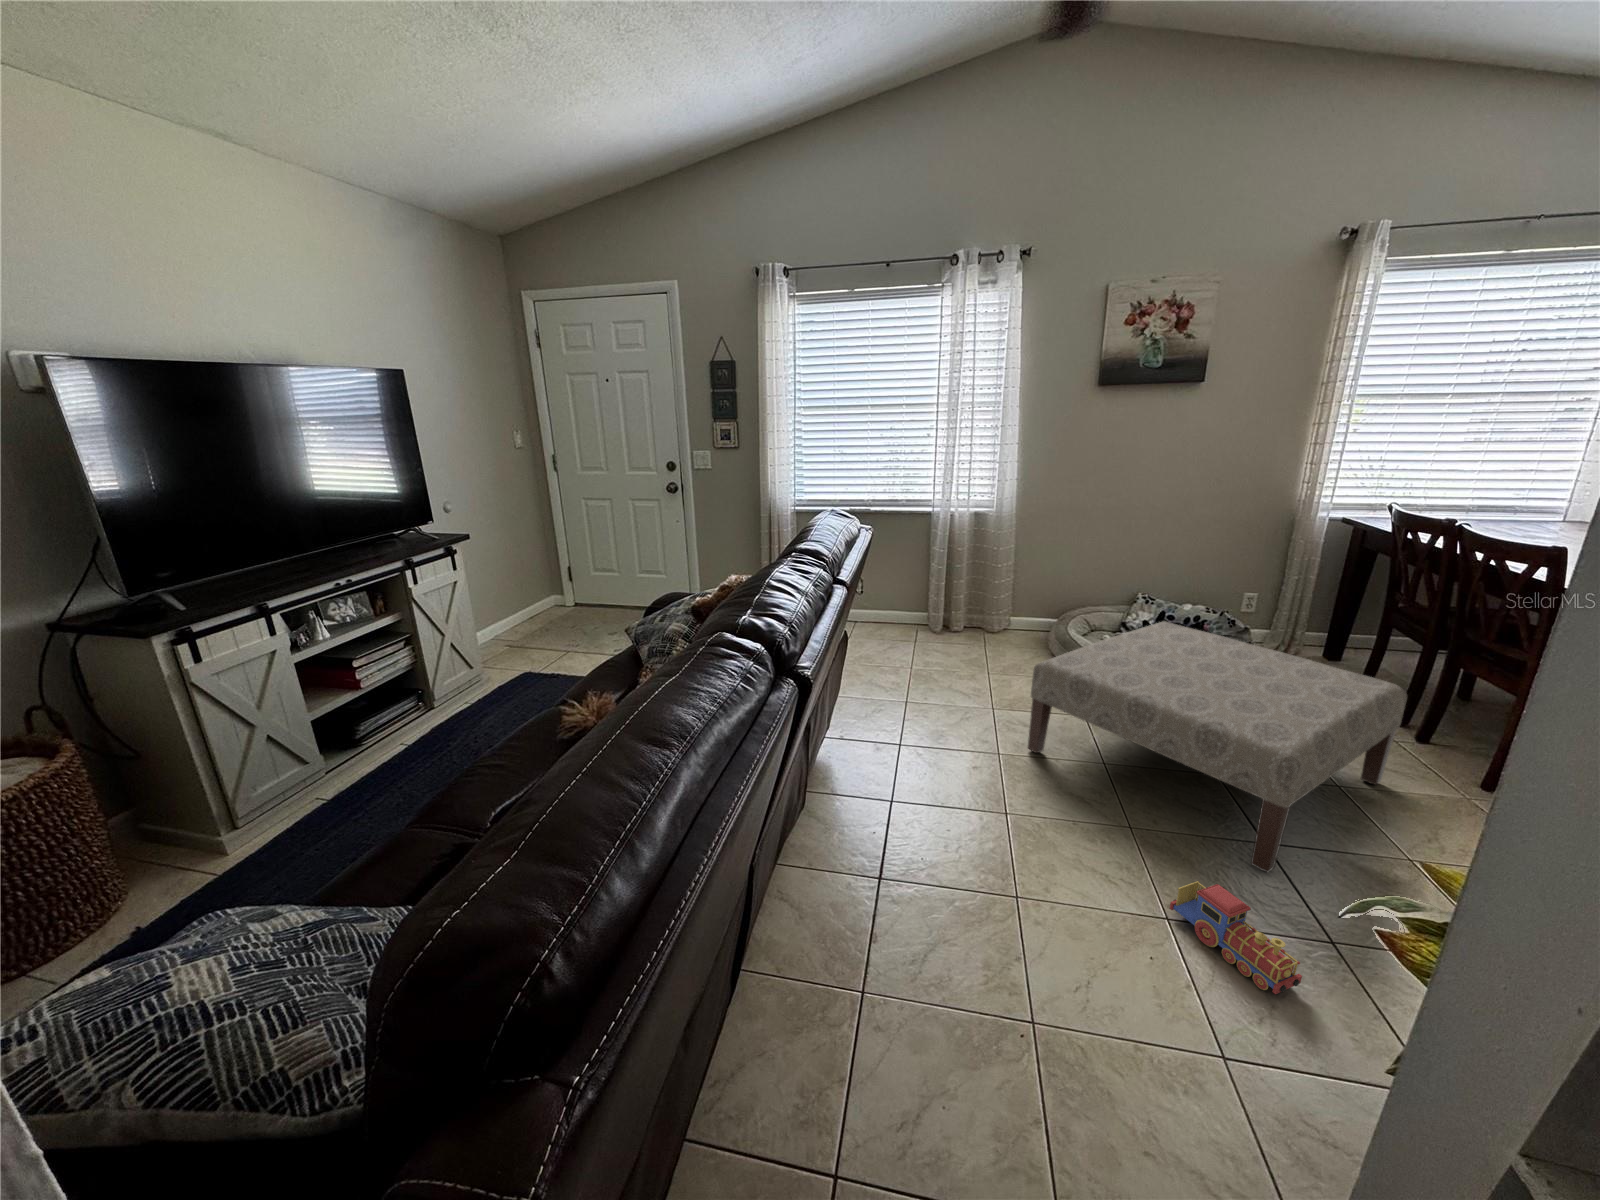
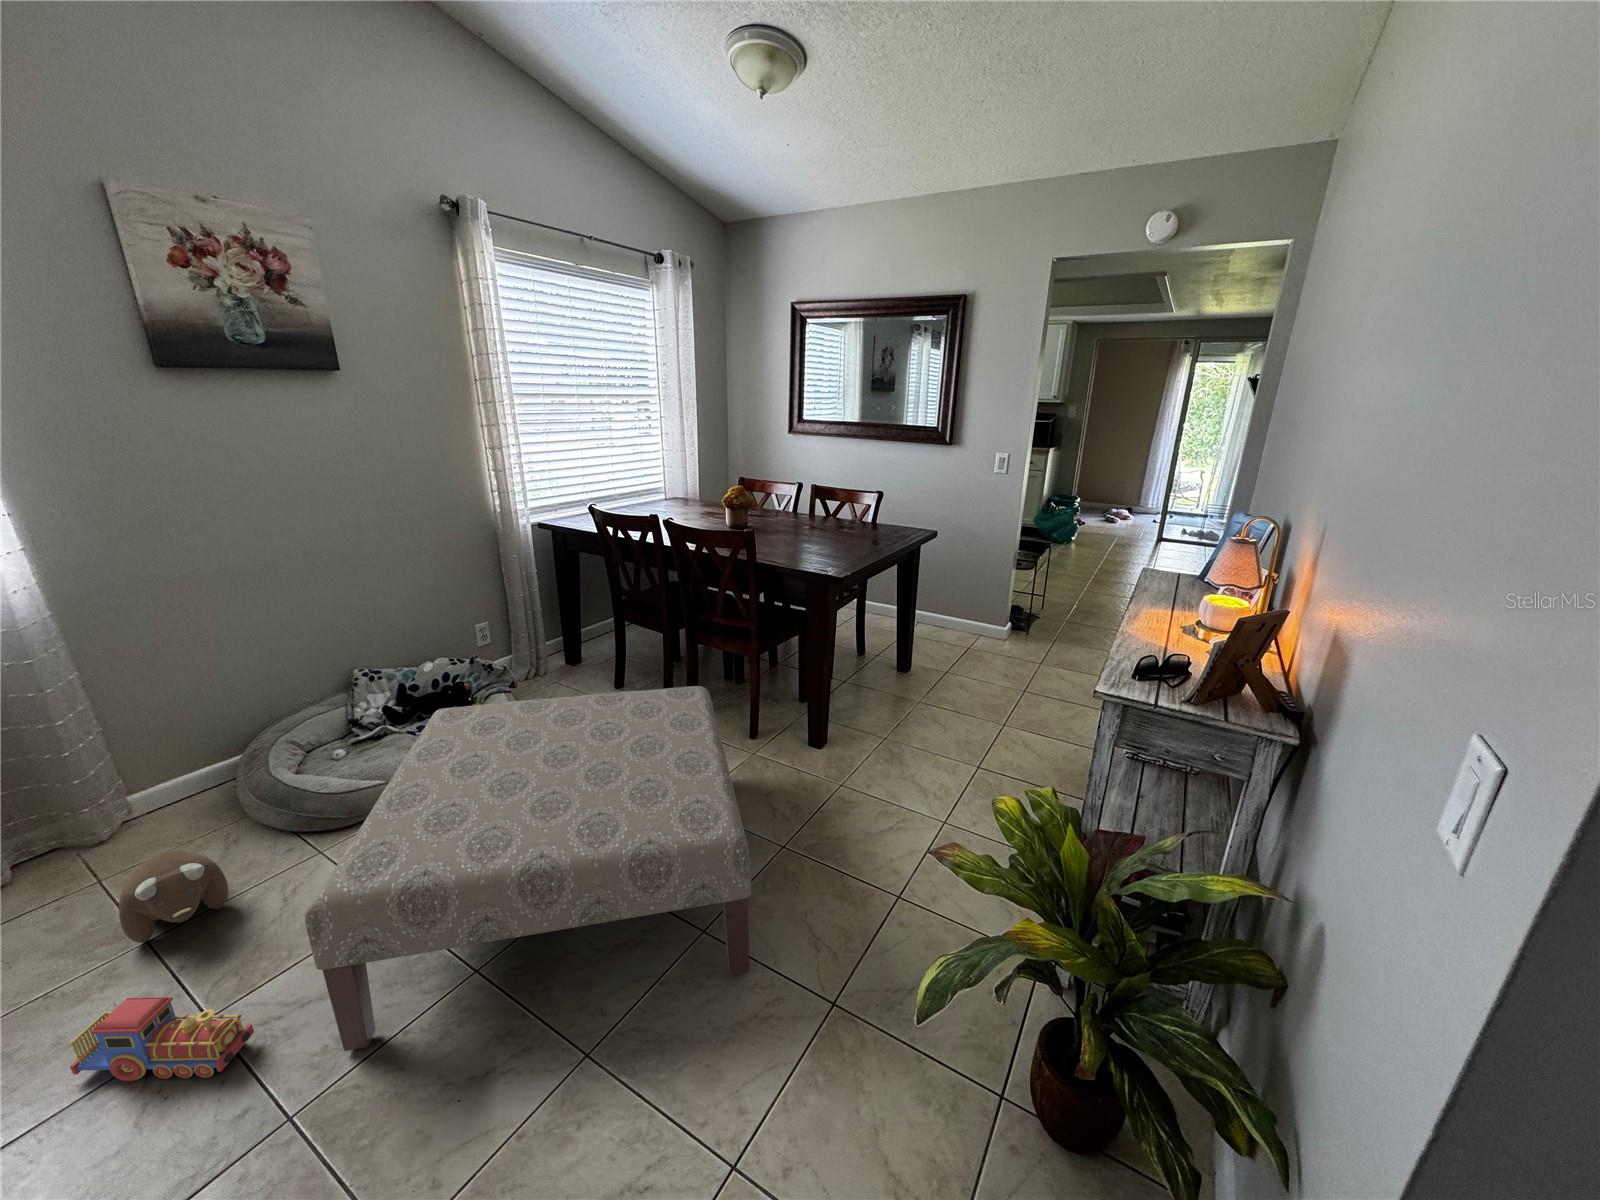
plush toy: none [983,637,1024,677] -> present [119,851,228,943]
toy train: present [1170,881,1302,994] -> present [69,997,254,1081]

